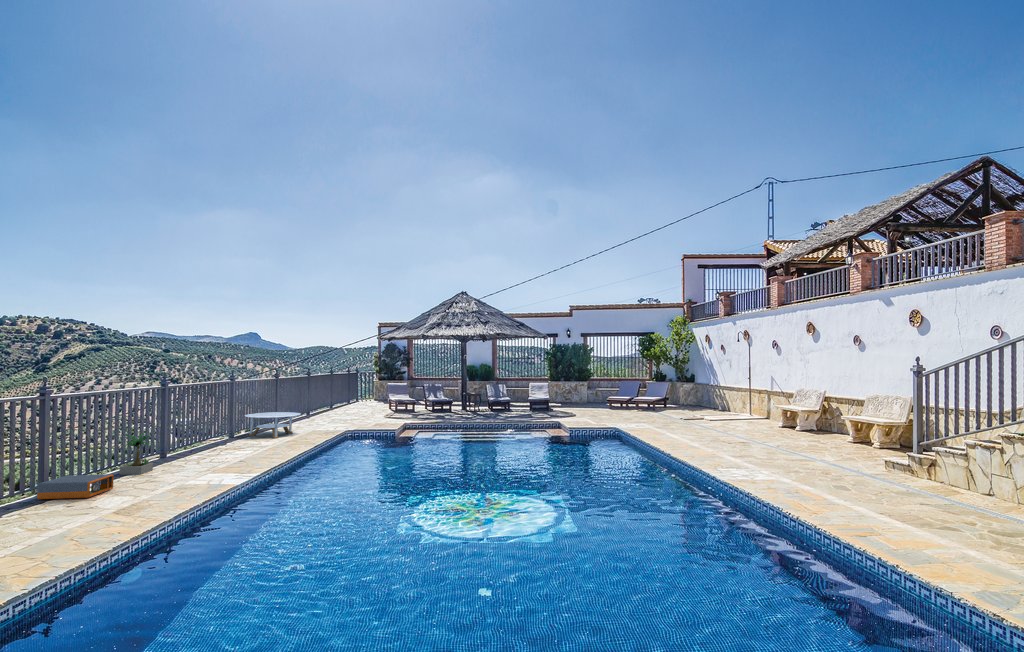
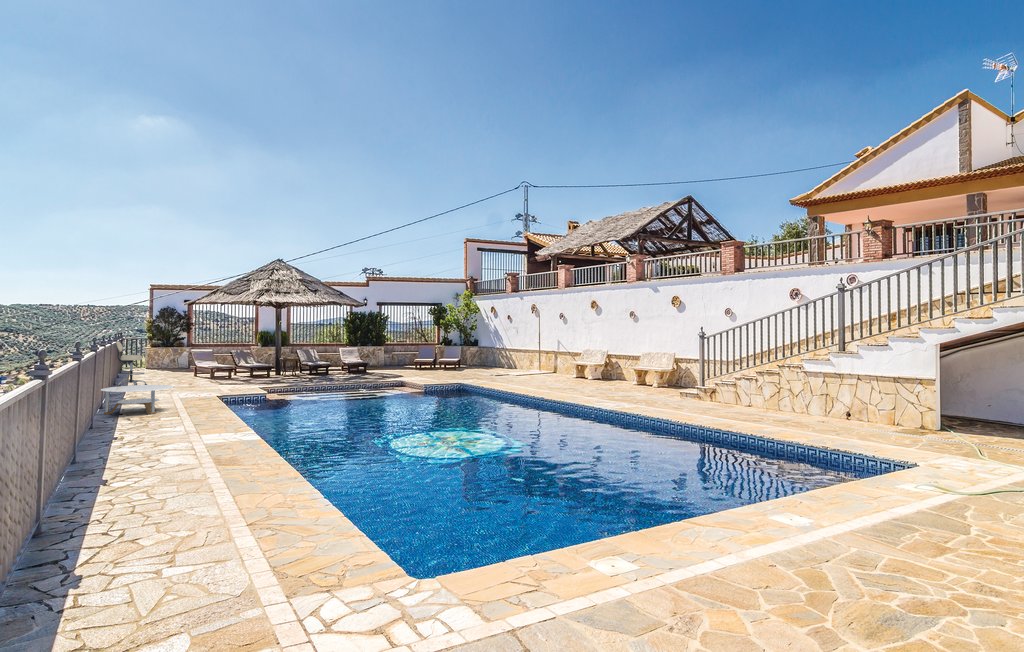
stool: none [324,374,347,414] -> present [116,341,147,387]
potted plant: present [119,432,153,475] -> none [78,410,123,461]
storage box: present [37,474,114,499] -> none [73,455,144,490]

